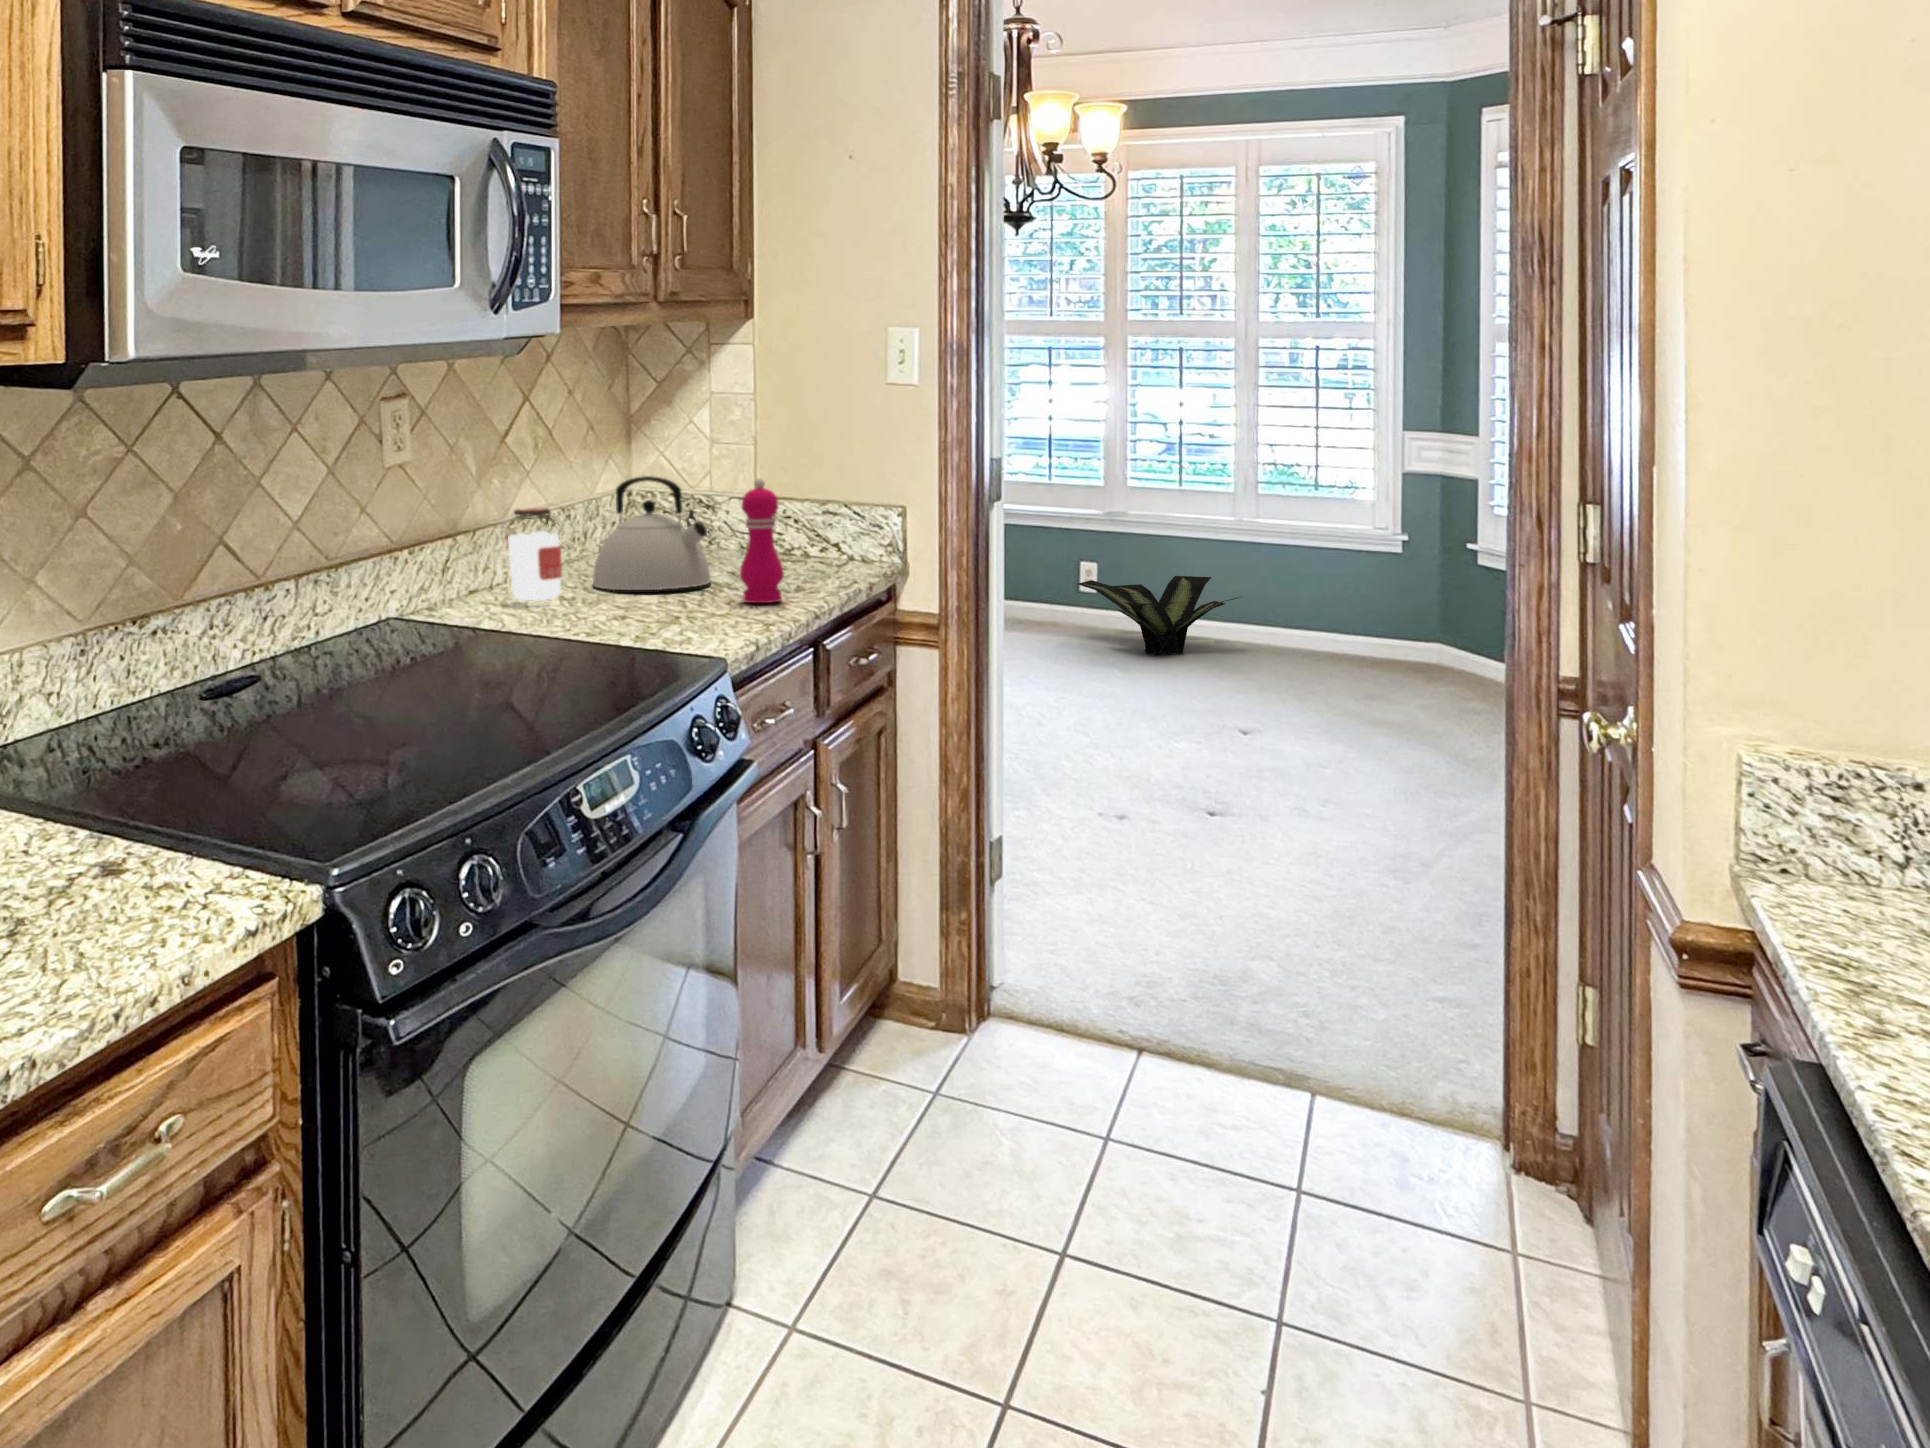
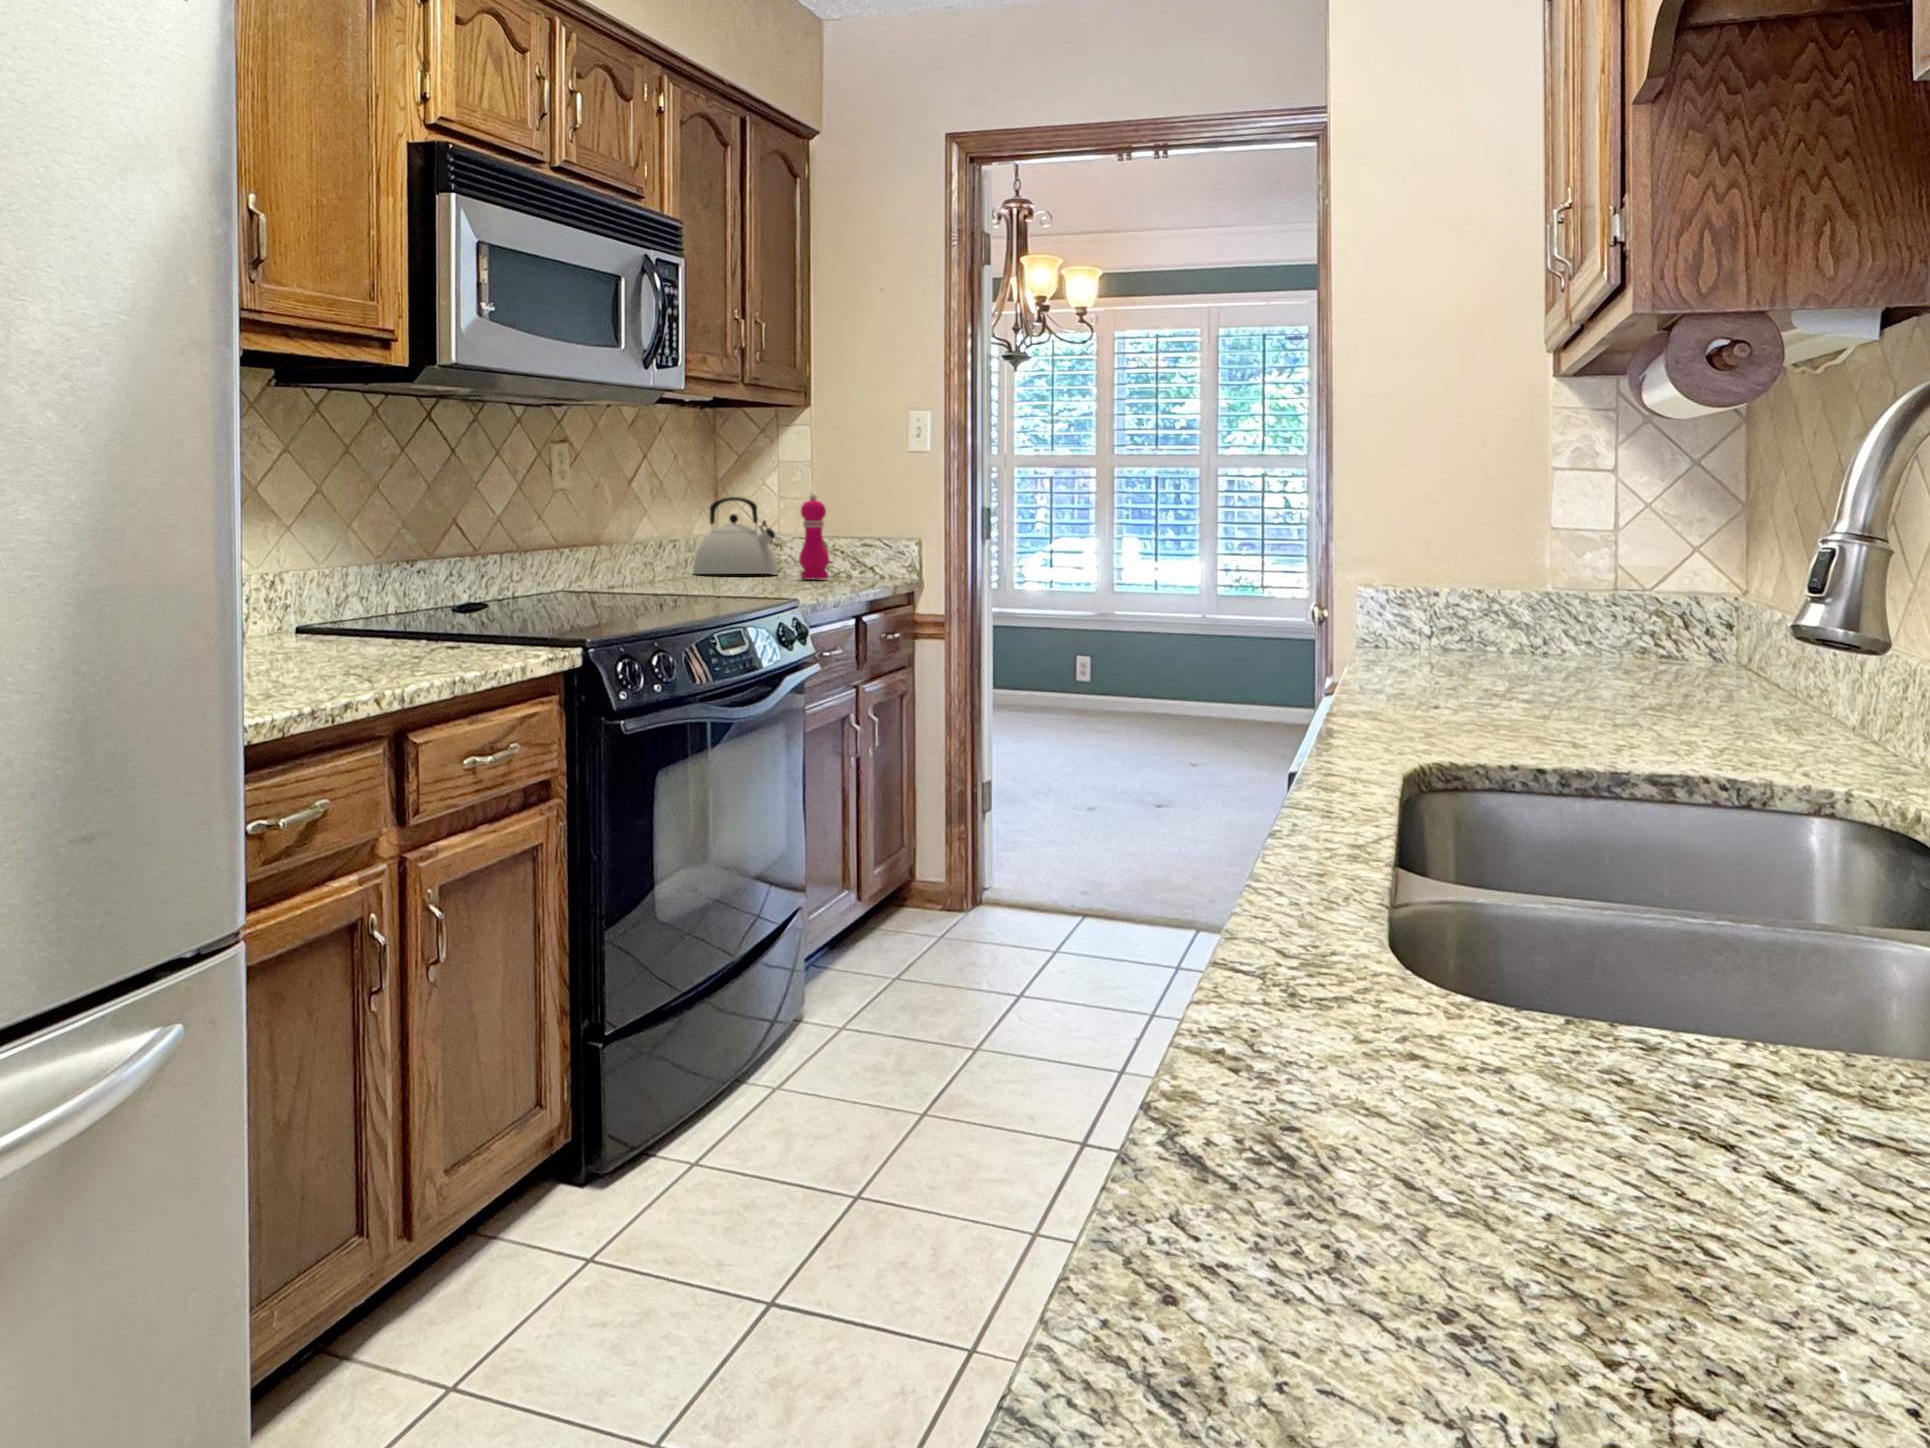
jar: present [507,508,562,601] -> none [633,512,673,577]
potted plant: present [1078,576,1237,655] -> none [1074,662,1212,724]

